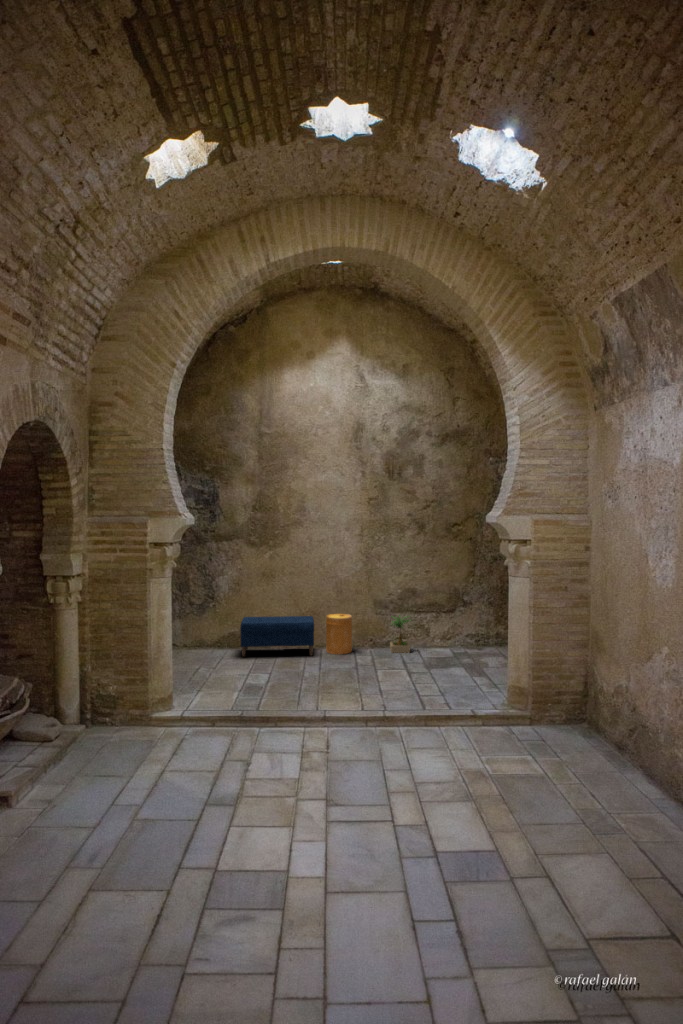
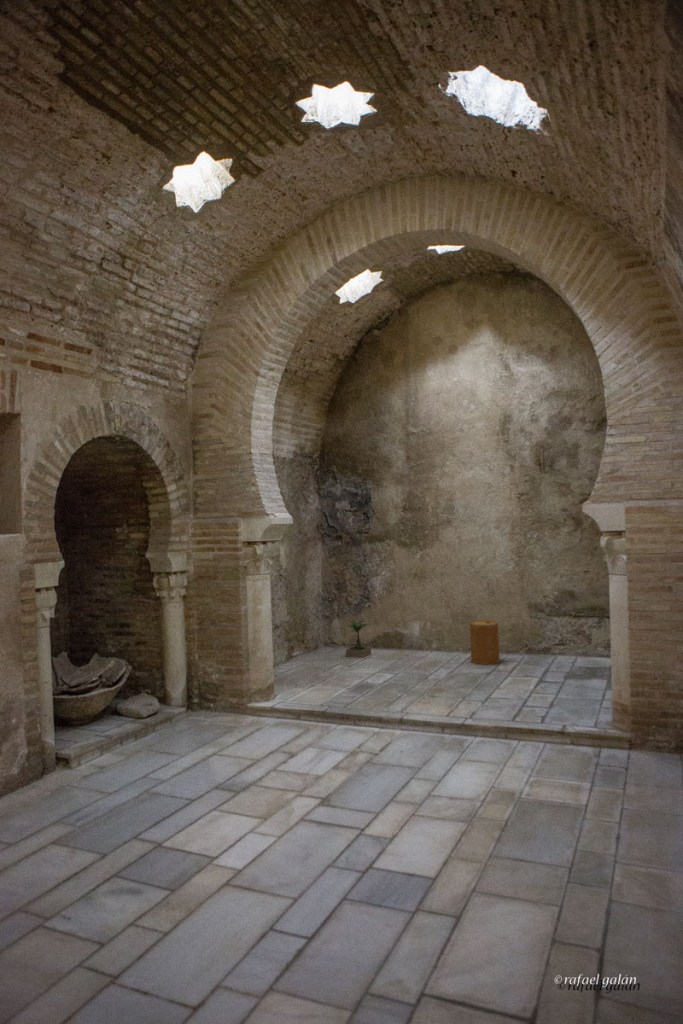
potted plant: present [390,615,410,653] -> present [346,620,371,658]
bench: present [240,616,314,657] -> none [377,621,460,665]

